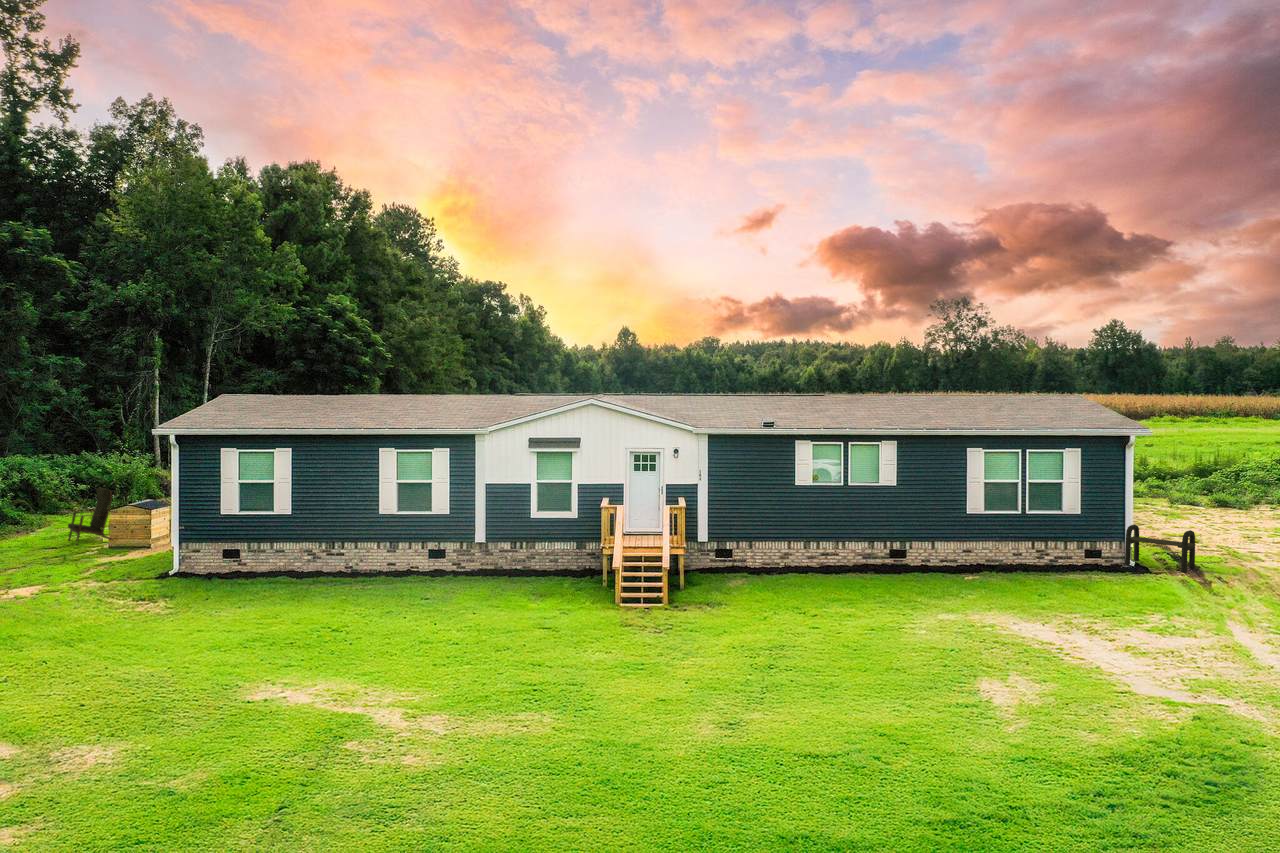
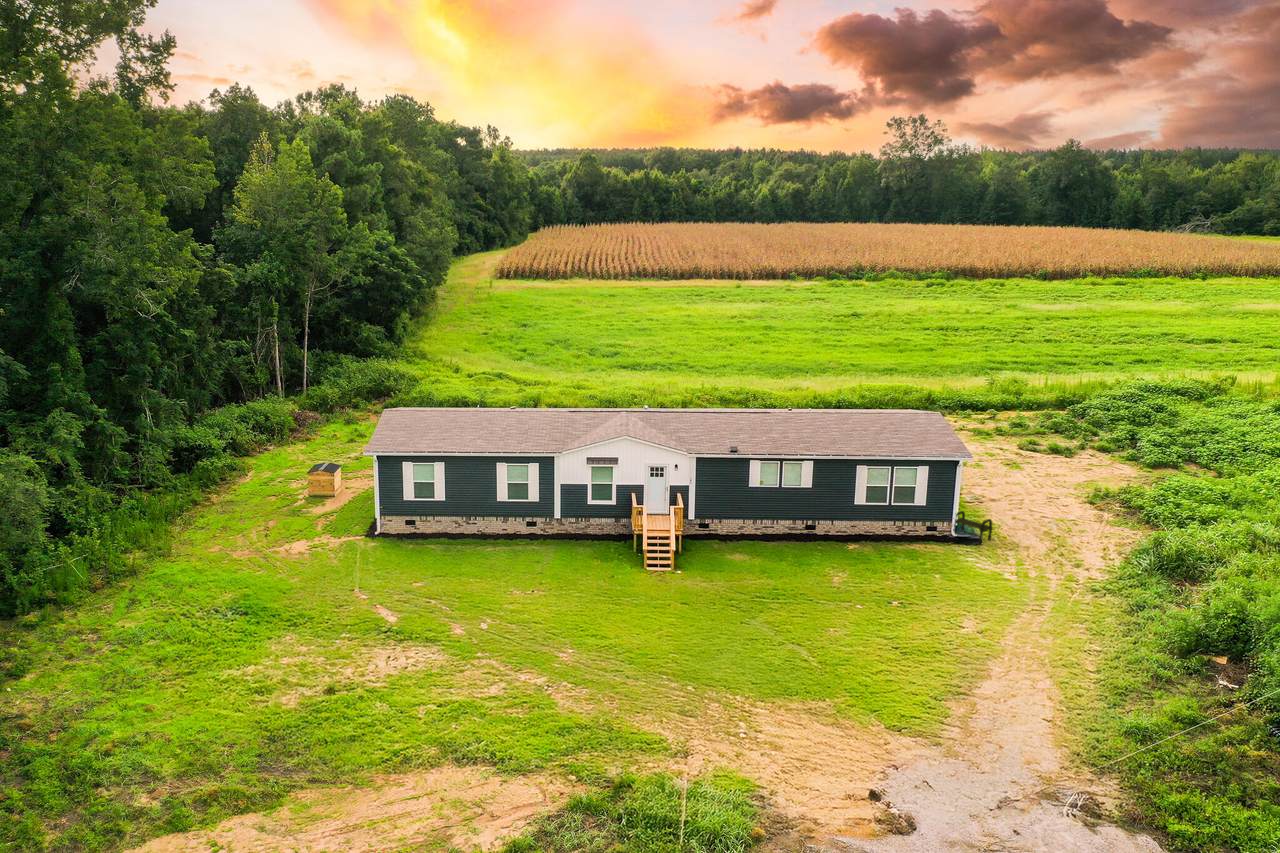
lounge chair: present [68,487,113,545] -> none [288,466,320,505]

